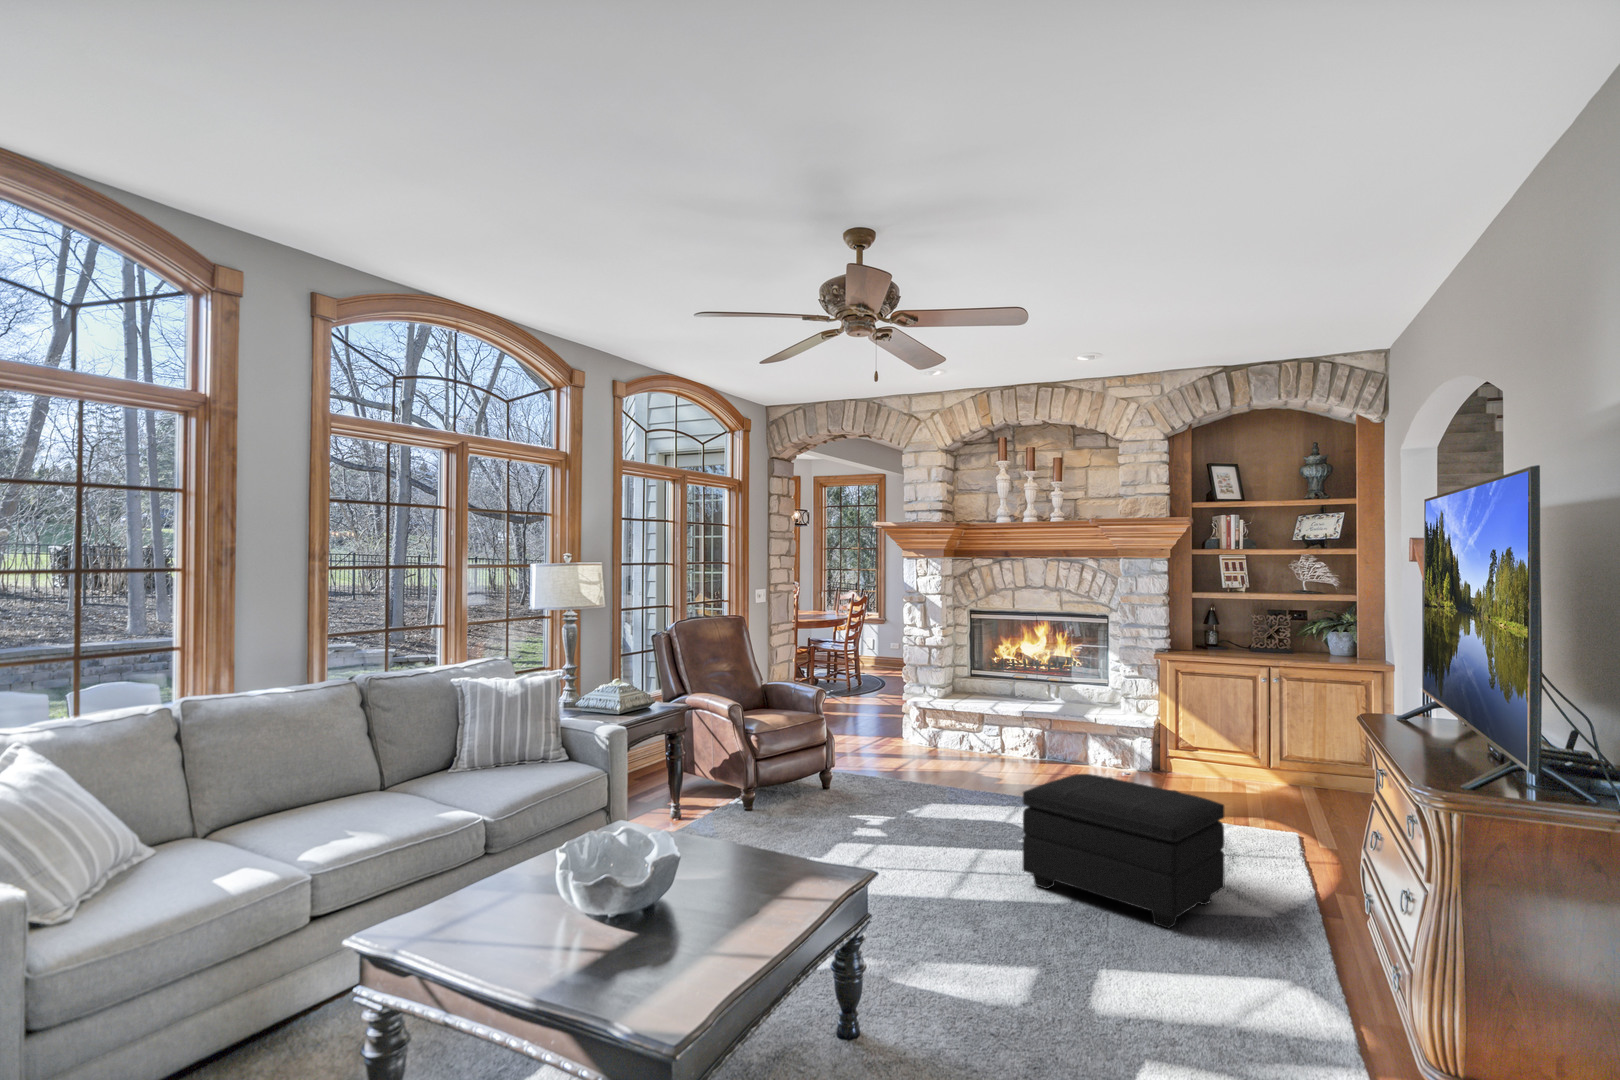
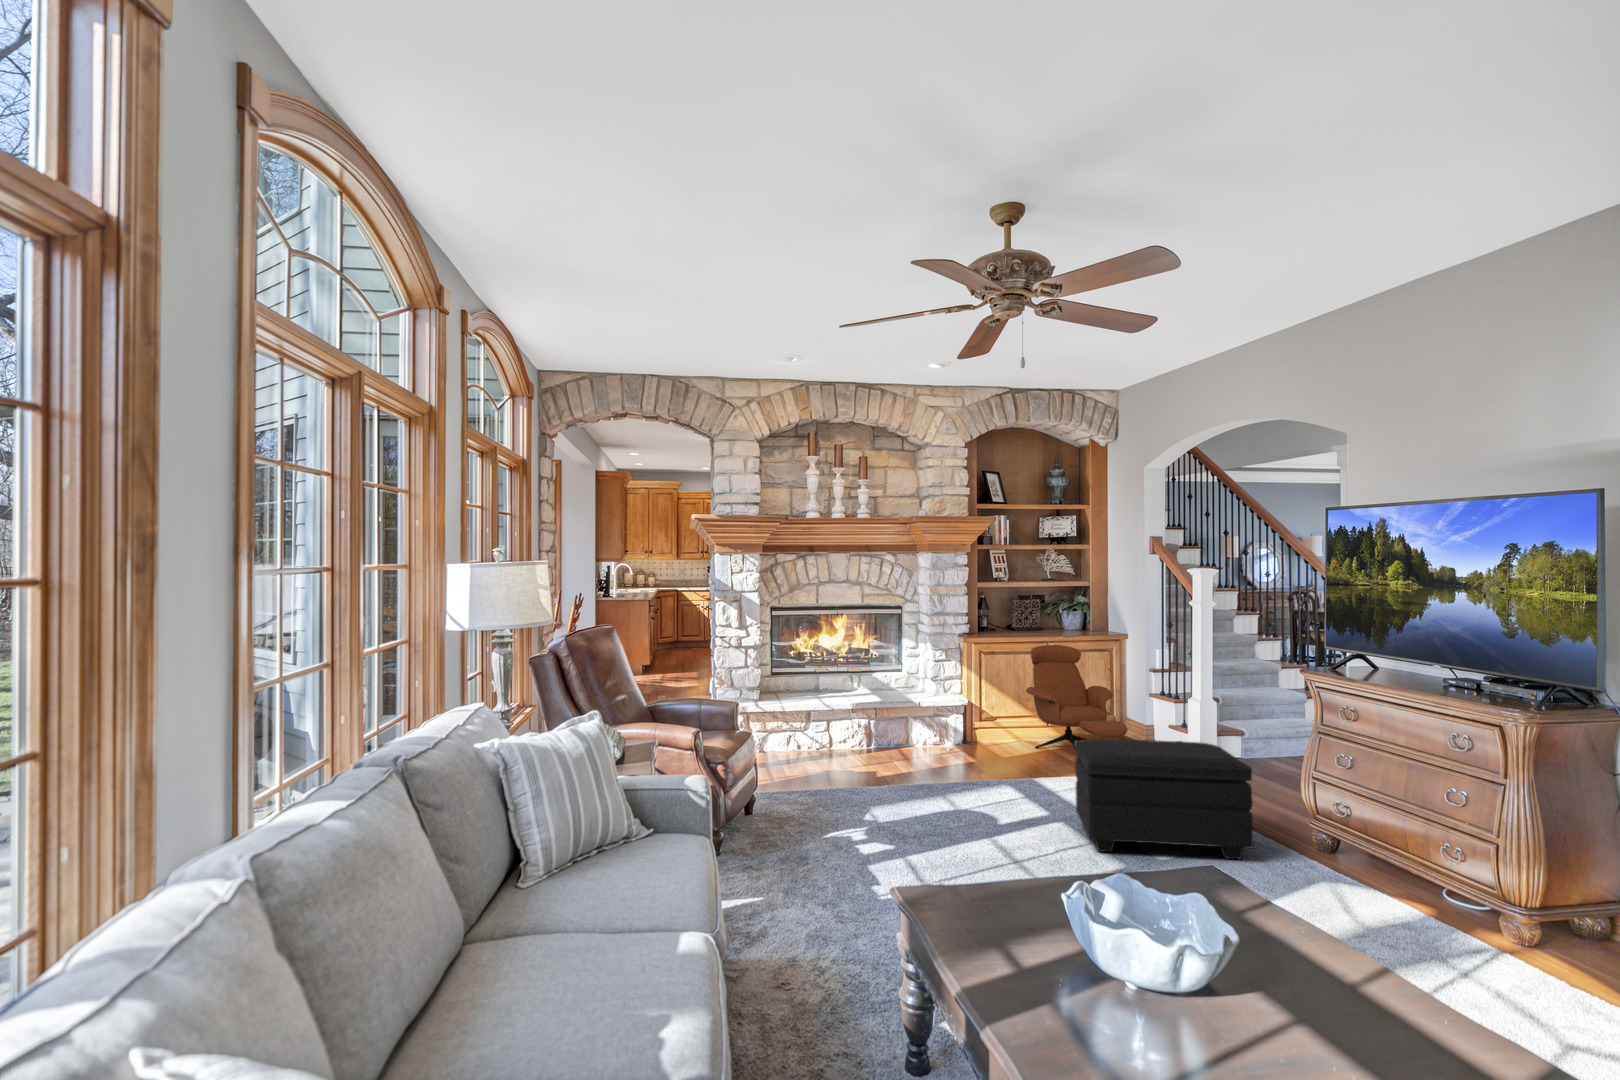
lounge chair: none [1212,671,1324,826] -> present [1026,645,1128,748]

